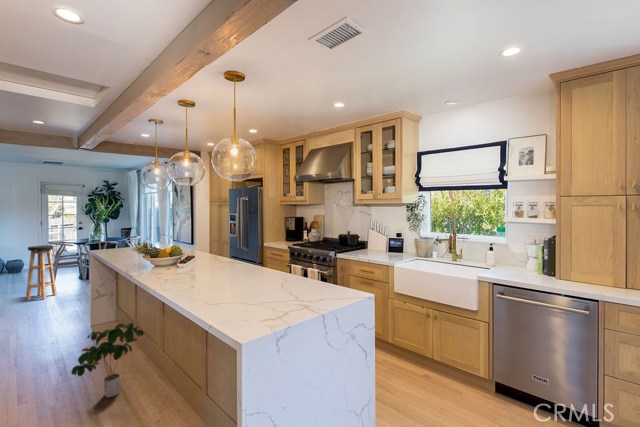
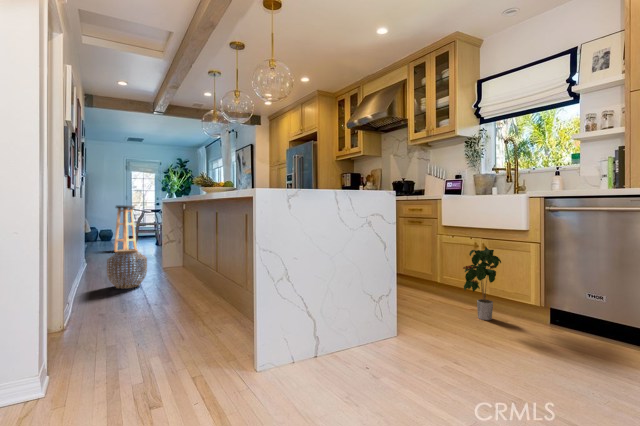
potted plant: present [71,323,144,397] -> present [463,247,501,320]
woven basket: none [19,333,75,386] -> present [107,249,147,288]

